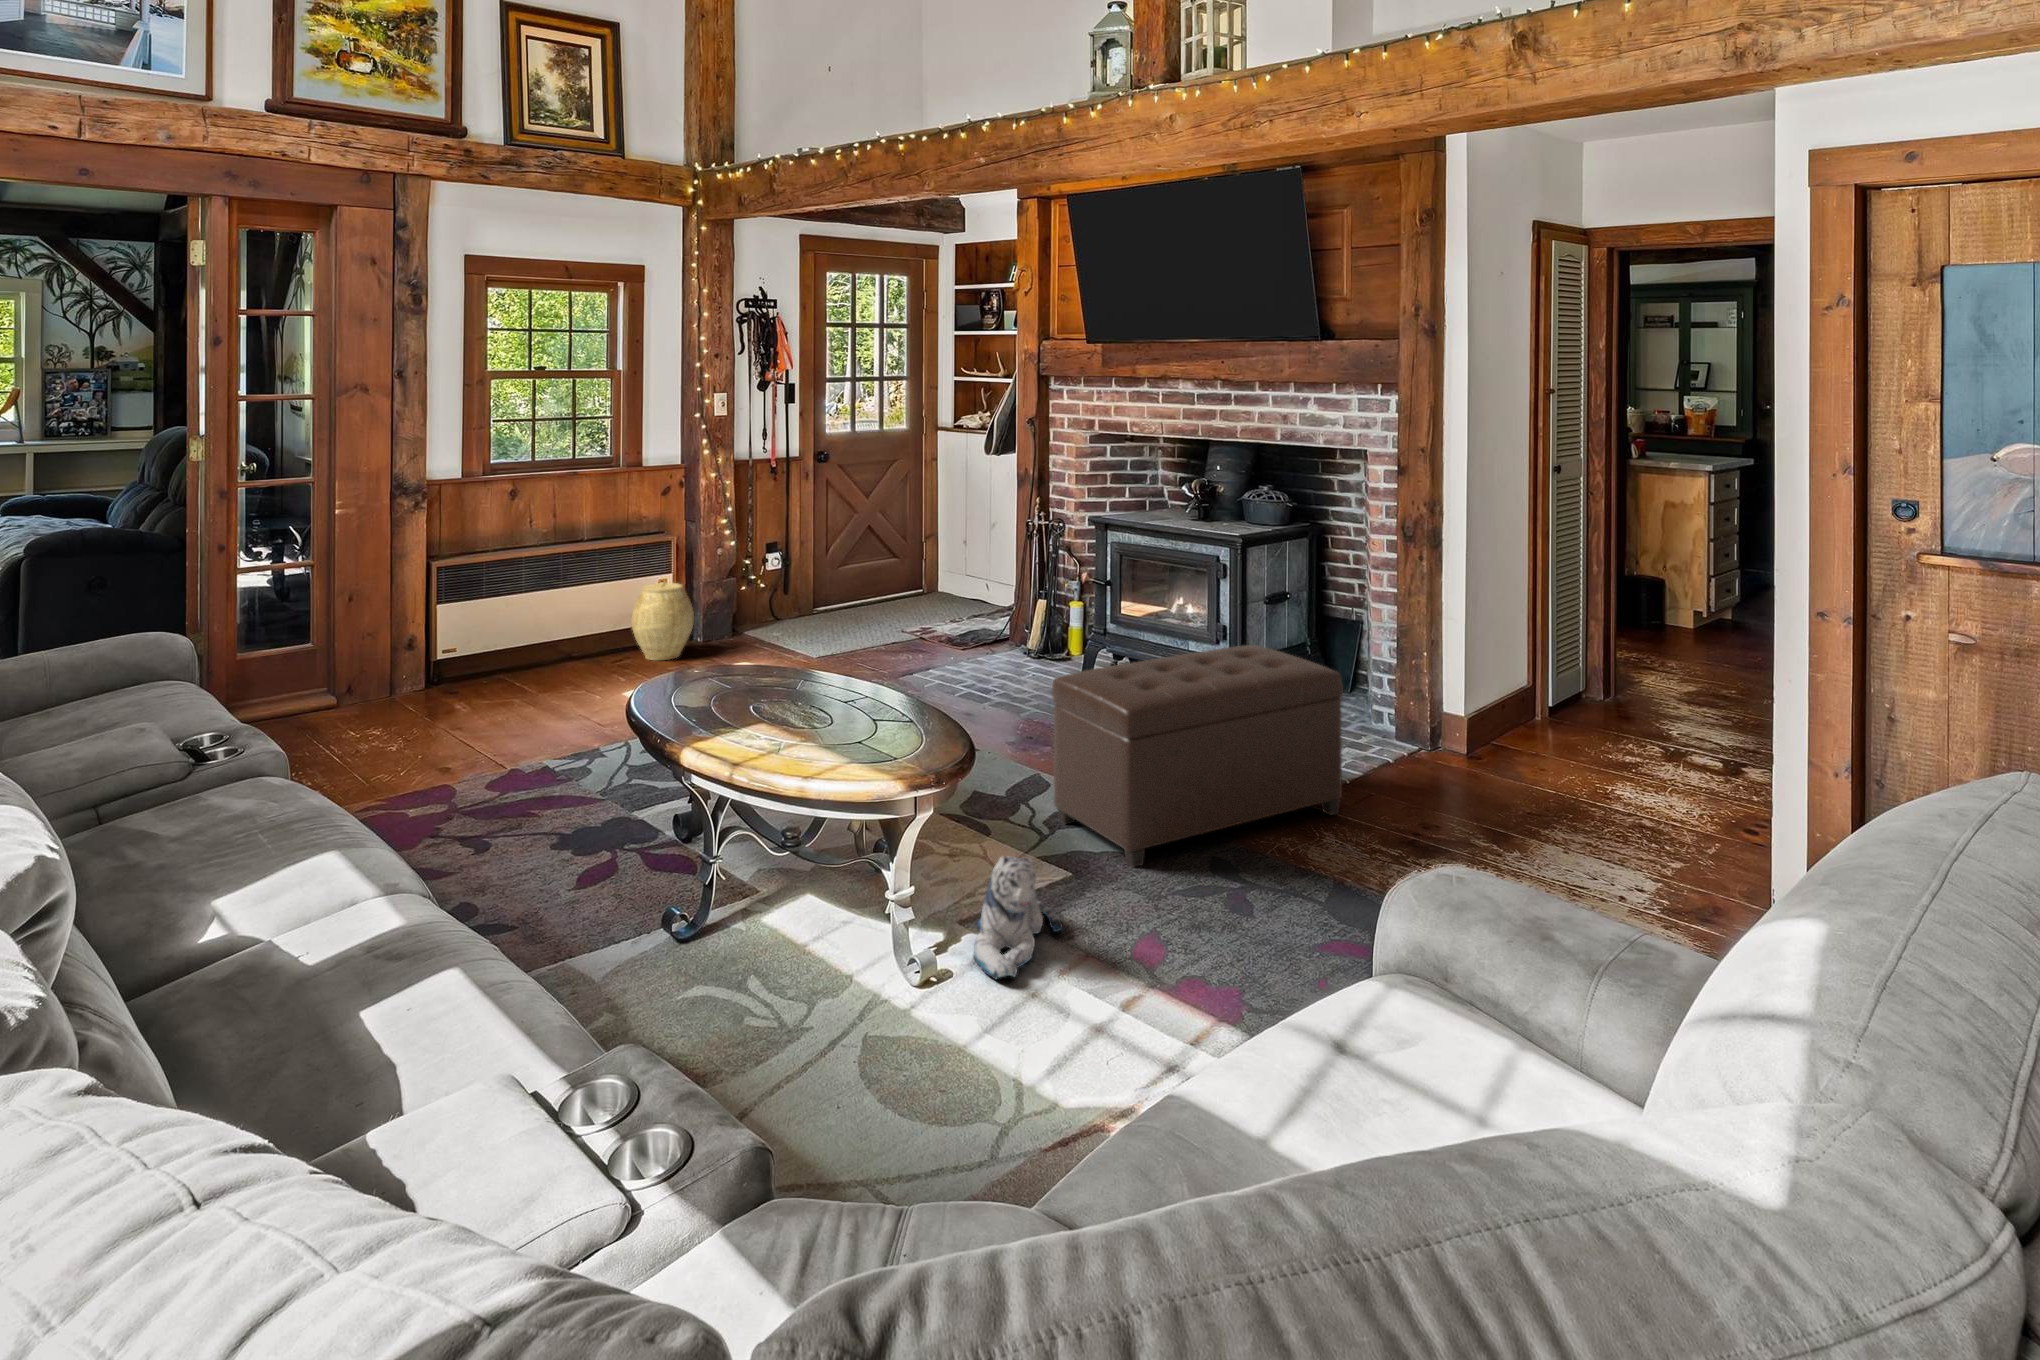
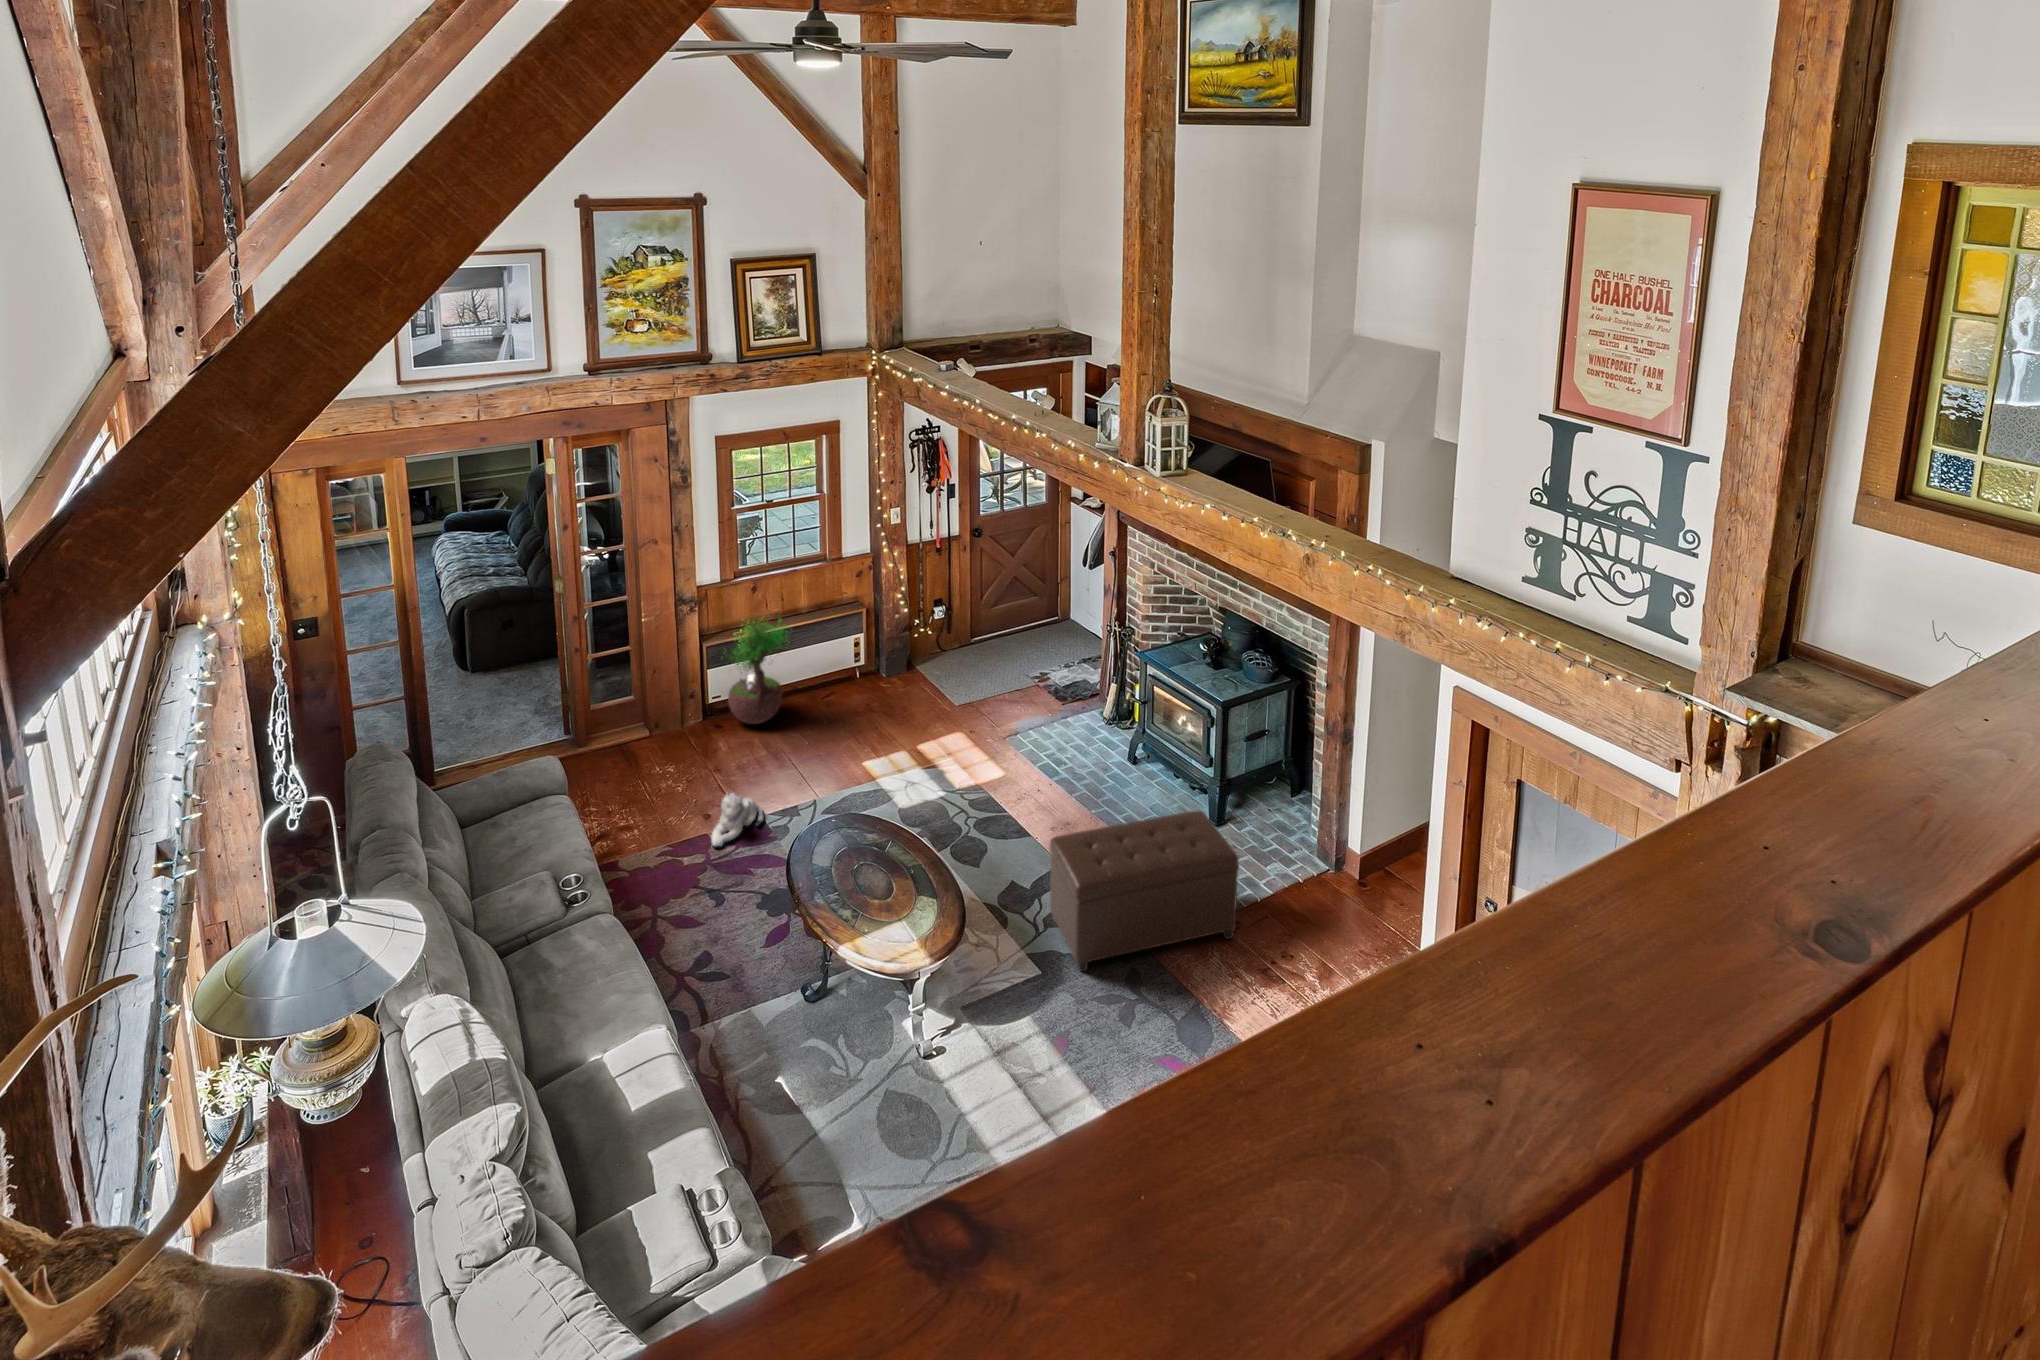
potted tree: none [466,503,579,686] -> present [721,620,790,724]
woven basket: present [631,582,694,660] -> none [833,643,875,699]
plush toy: present [974,857,1063,979] -> present [712,793,764,846]

